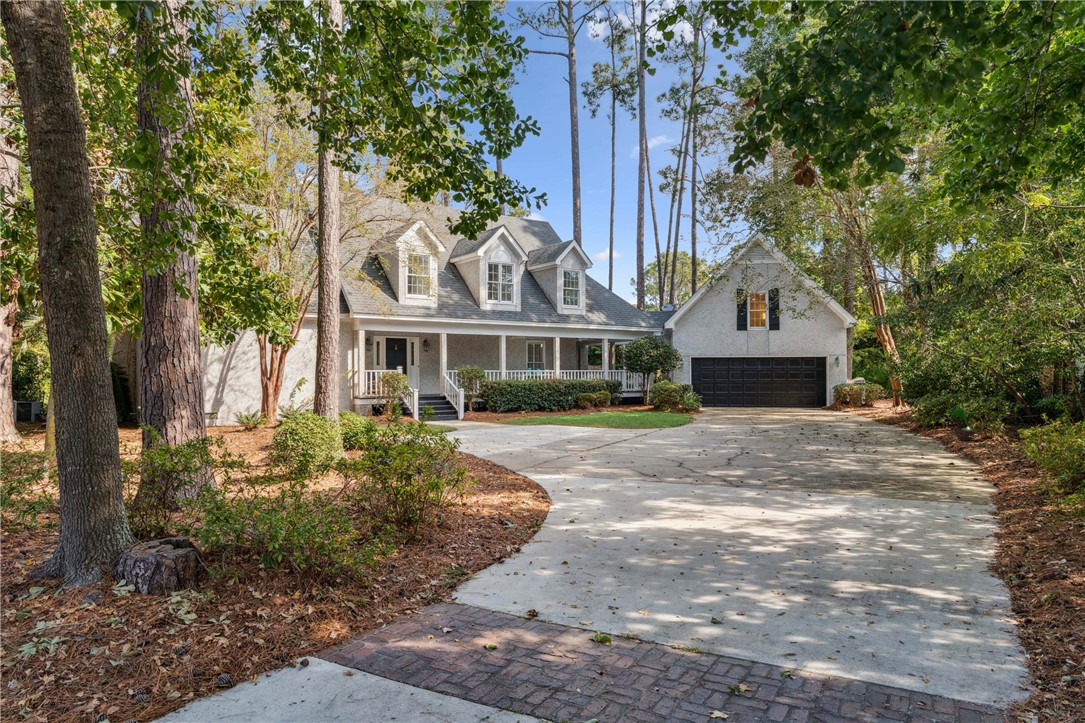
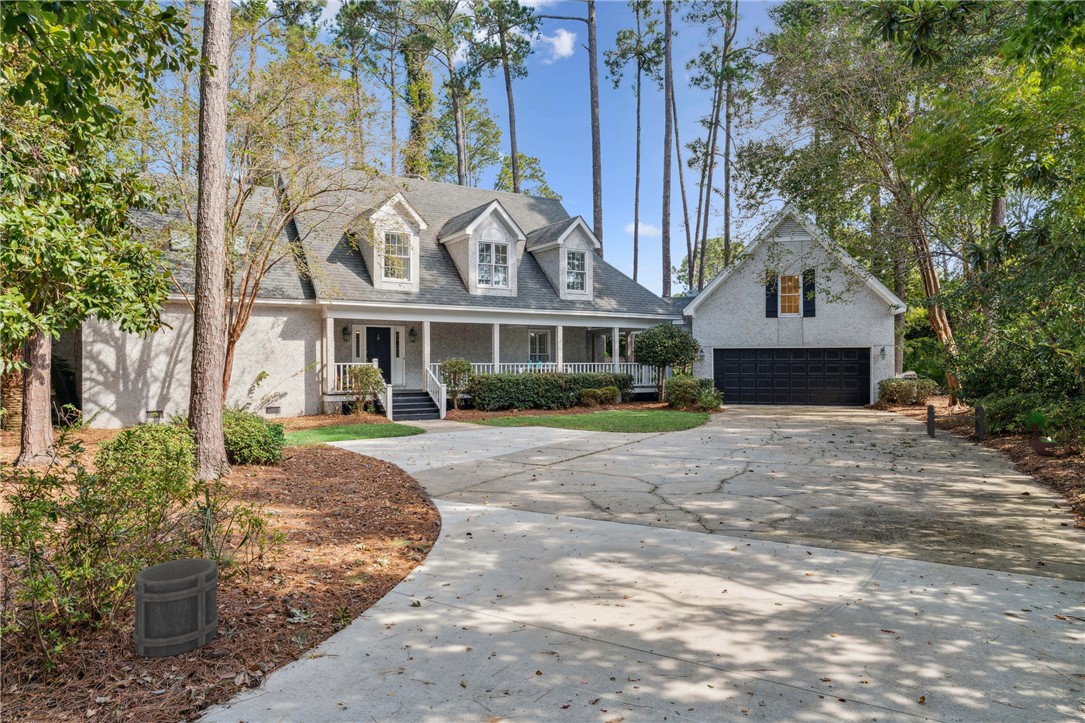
bench: none [876,403,921,431] -> present [927,404,985,440]
bucket: none [434,492,479,546] -> present [133,558,218,657]

